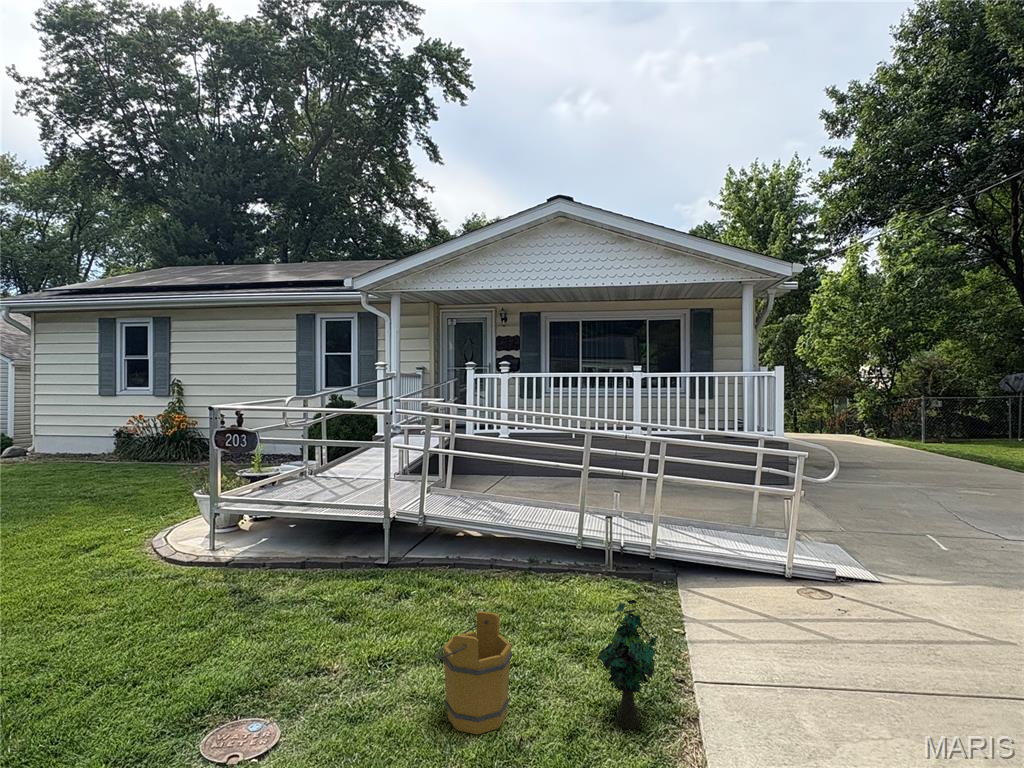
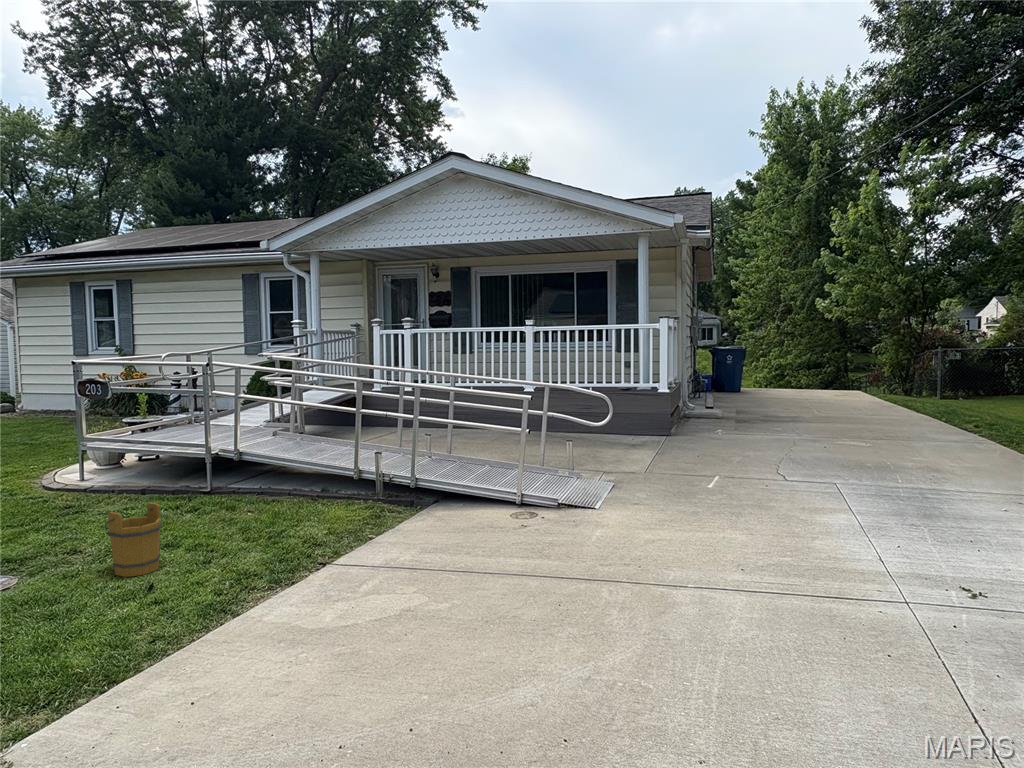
decorative plant: present [597,600,657,729] -> none [201,494,253,578]

